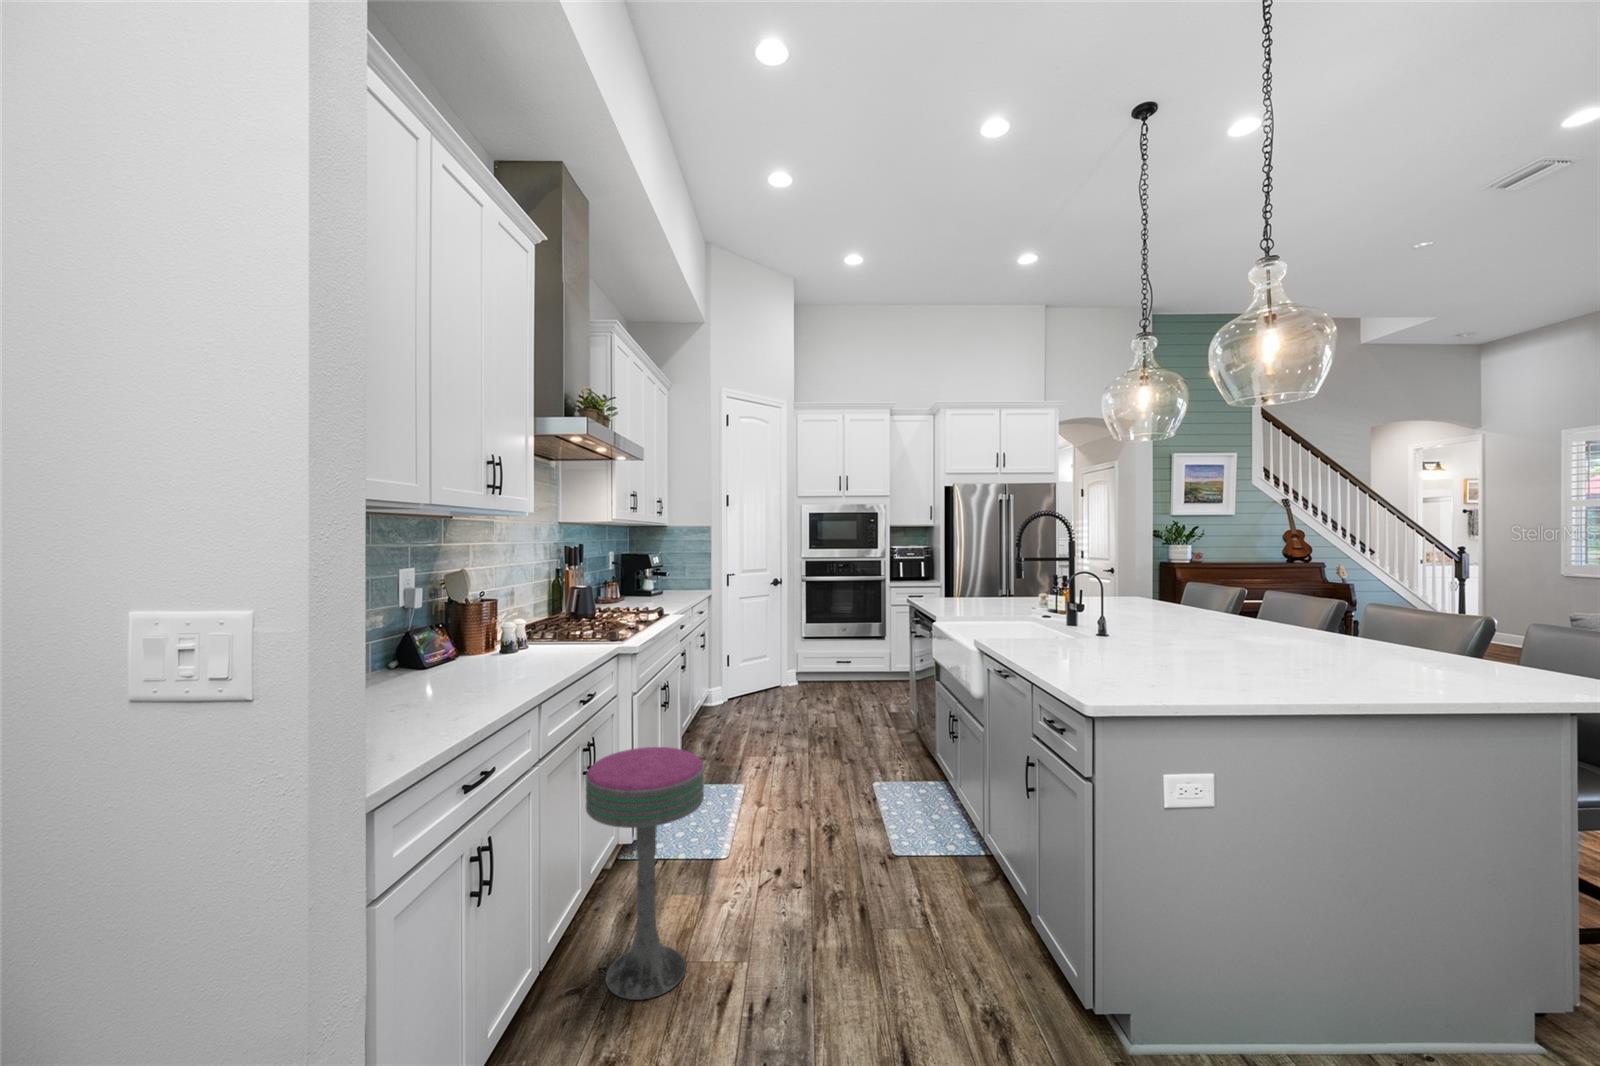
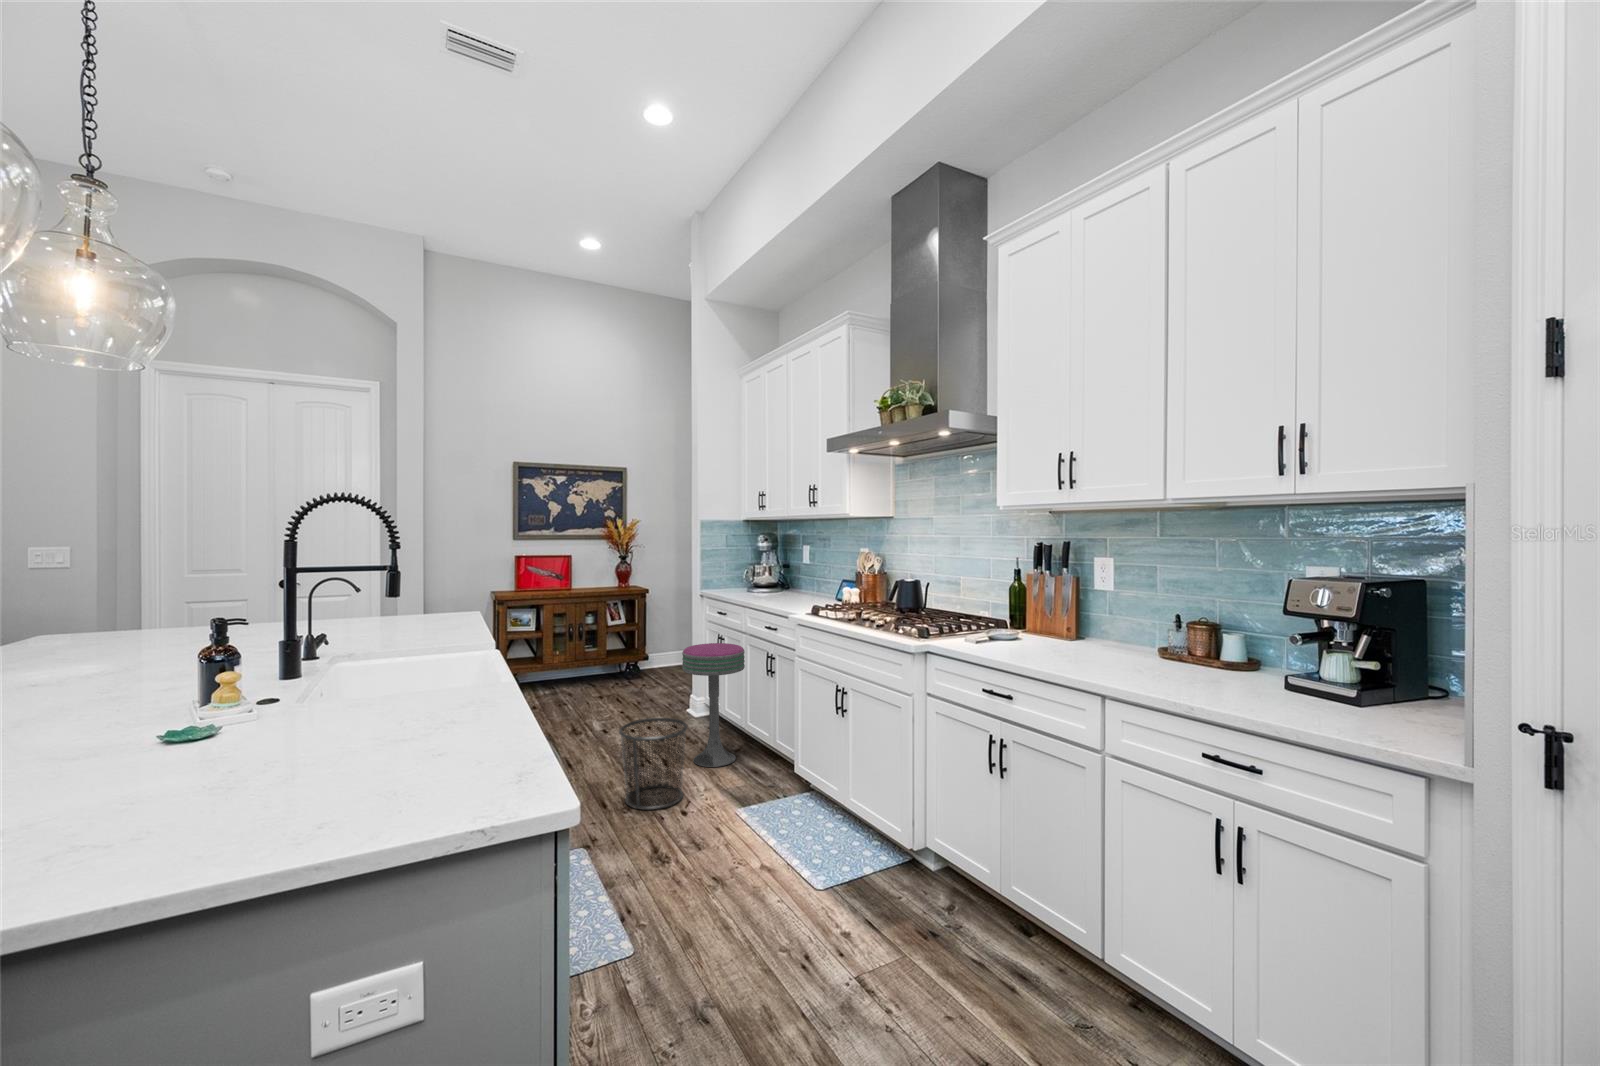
waste bin: none [750,791,842,929] -> present [619,718,687,810]

